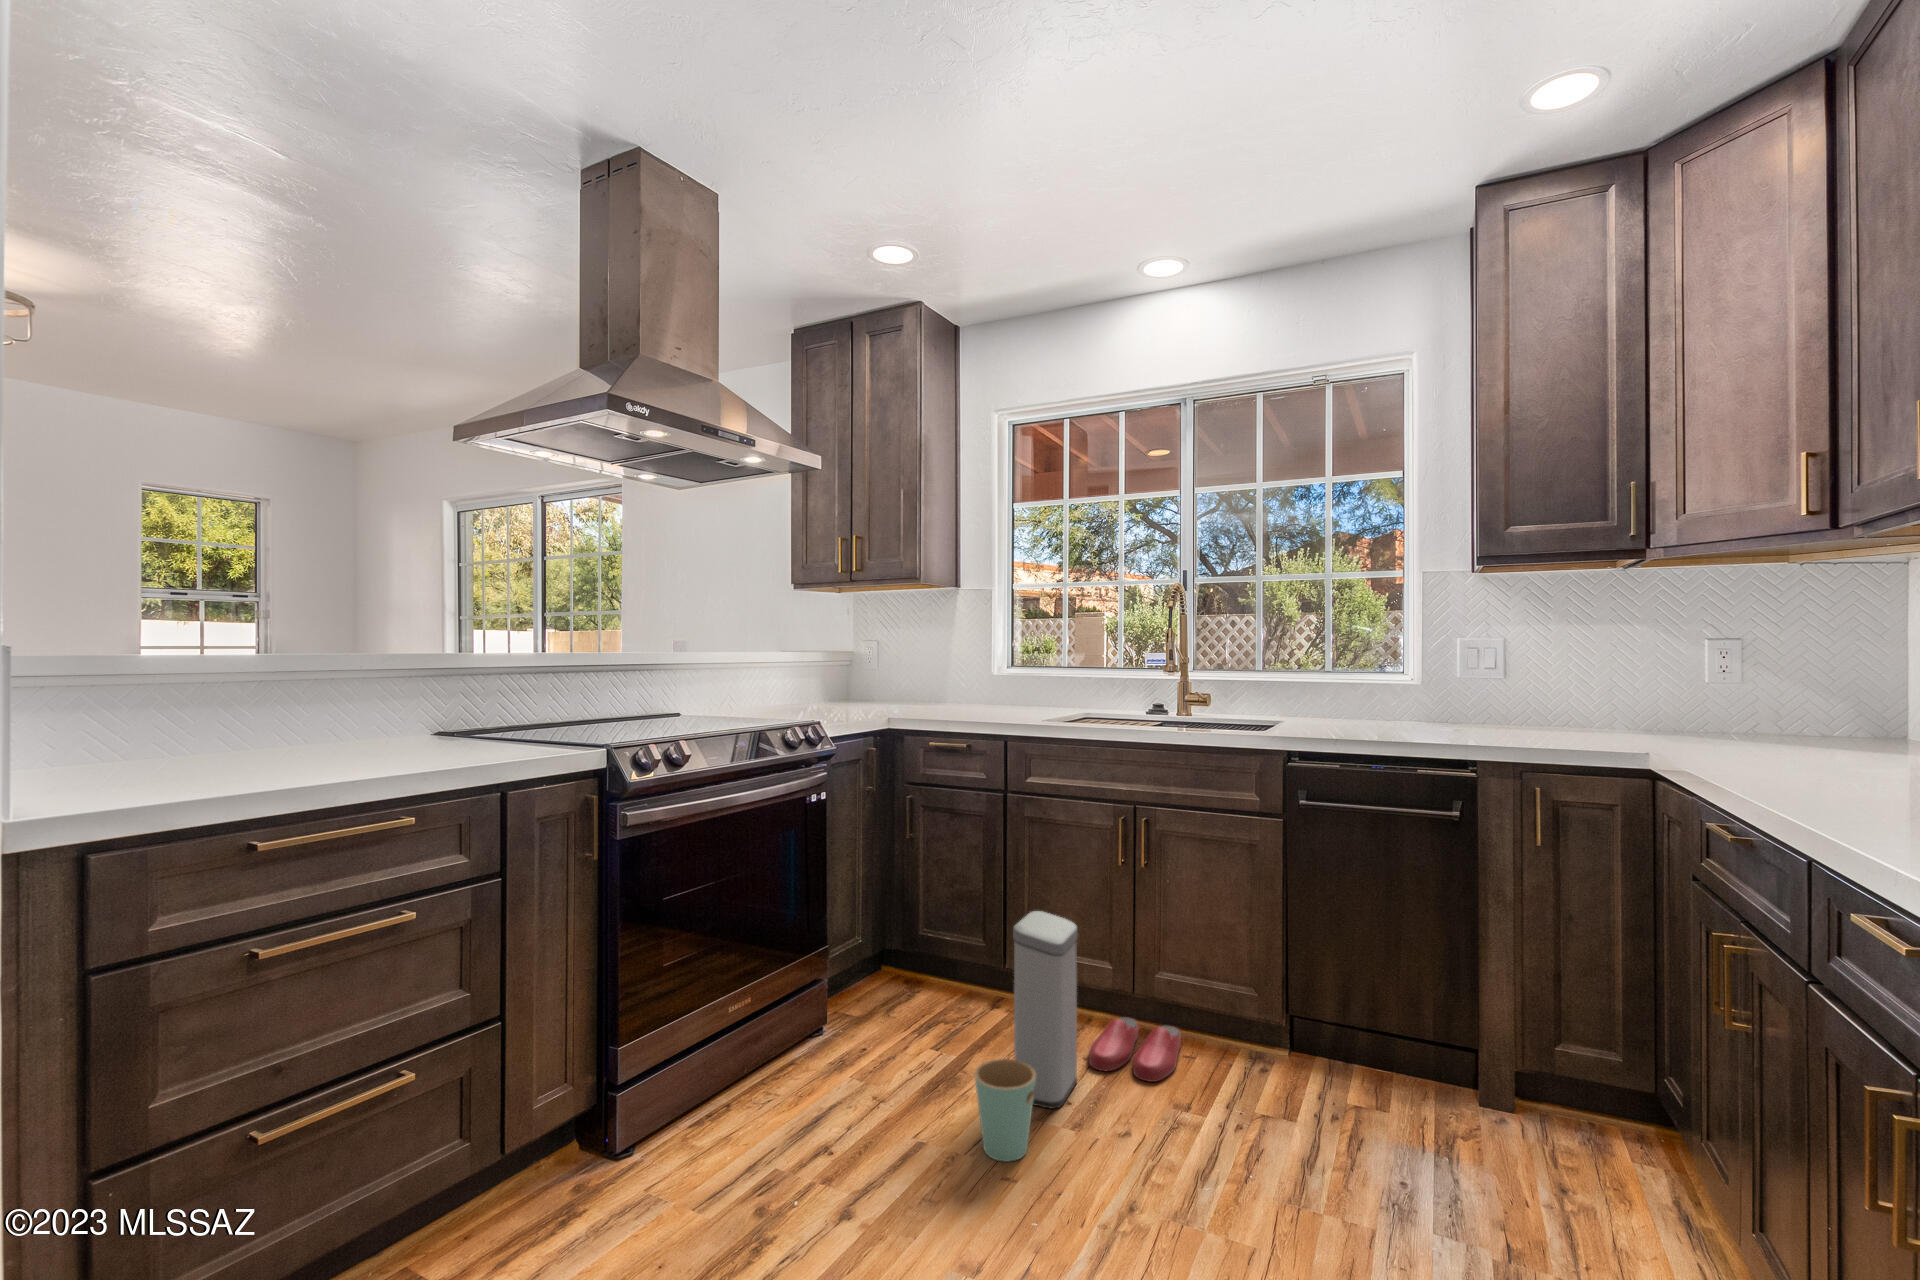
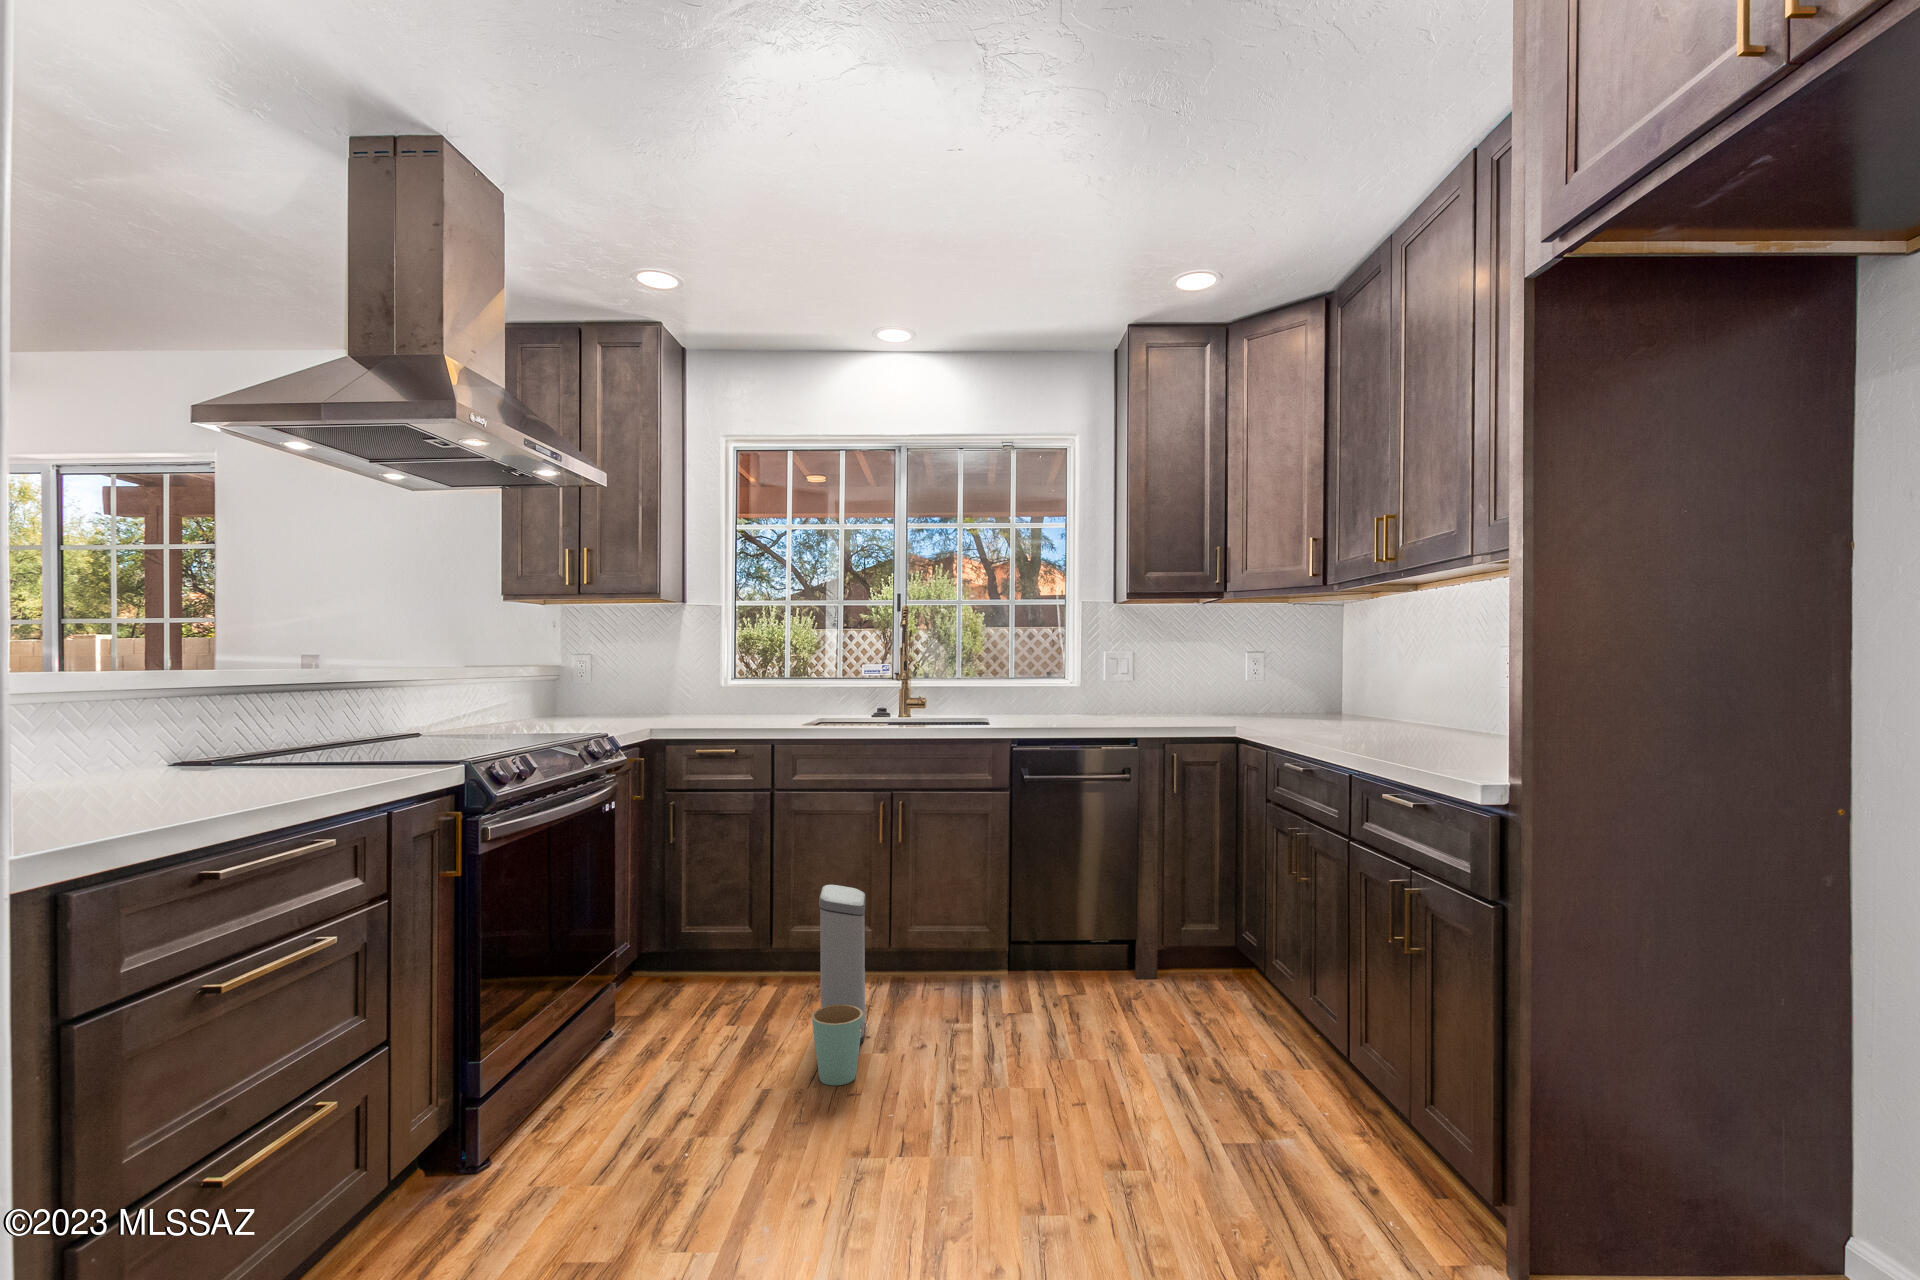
slippers: present [1089,1017,1181,1082] -> none [863,972,934,1013]

